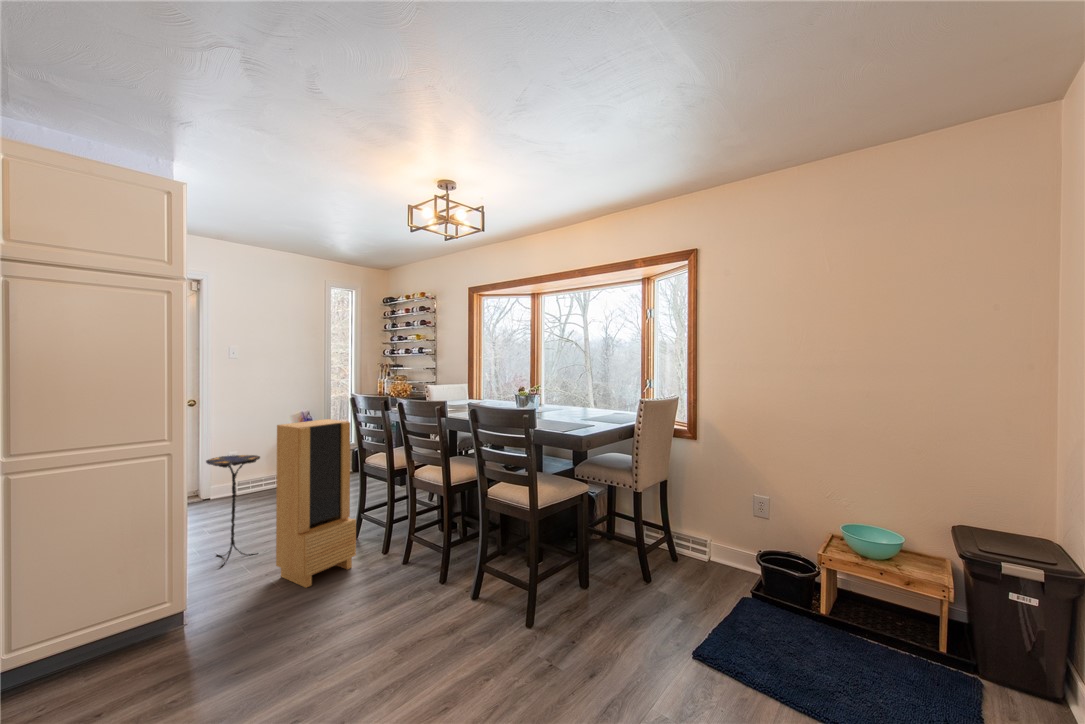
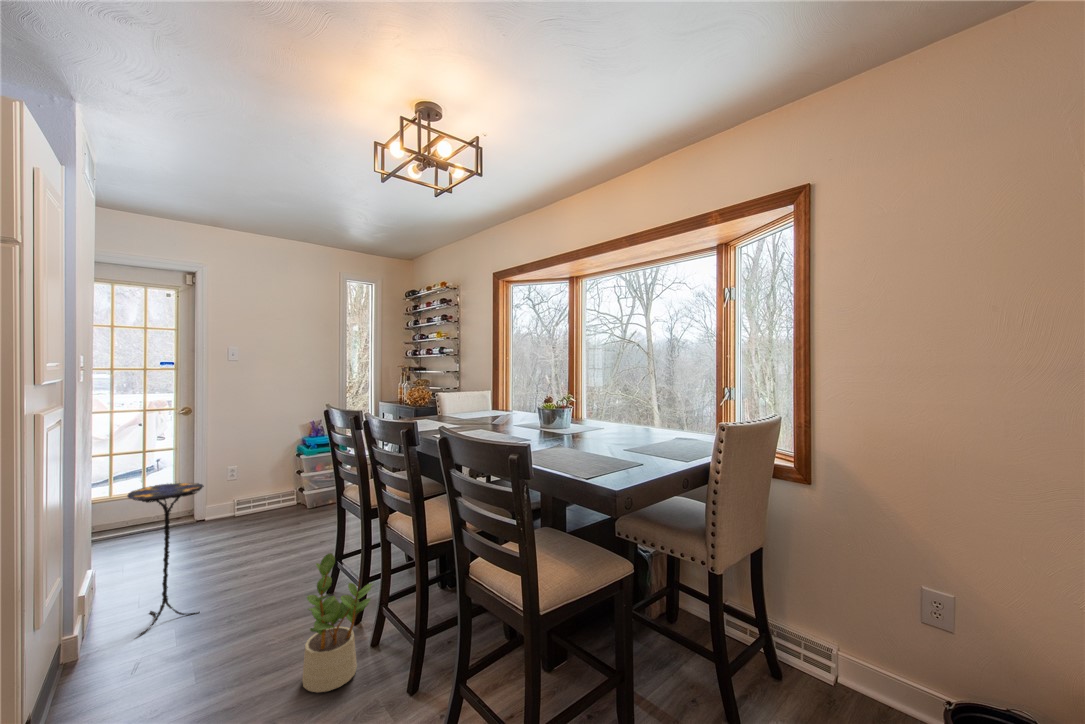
storage cabinet: present [276,419,356,588] -> none [194,440,304,688]
potted plant: none [365,493,412,585] -> present [302,553,372,692]

